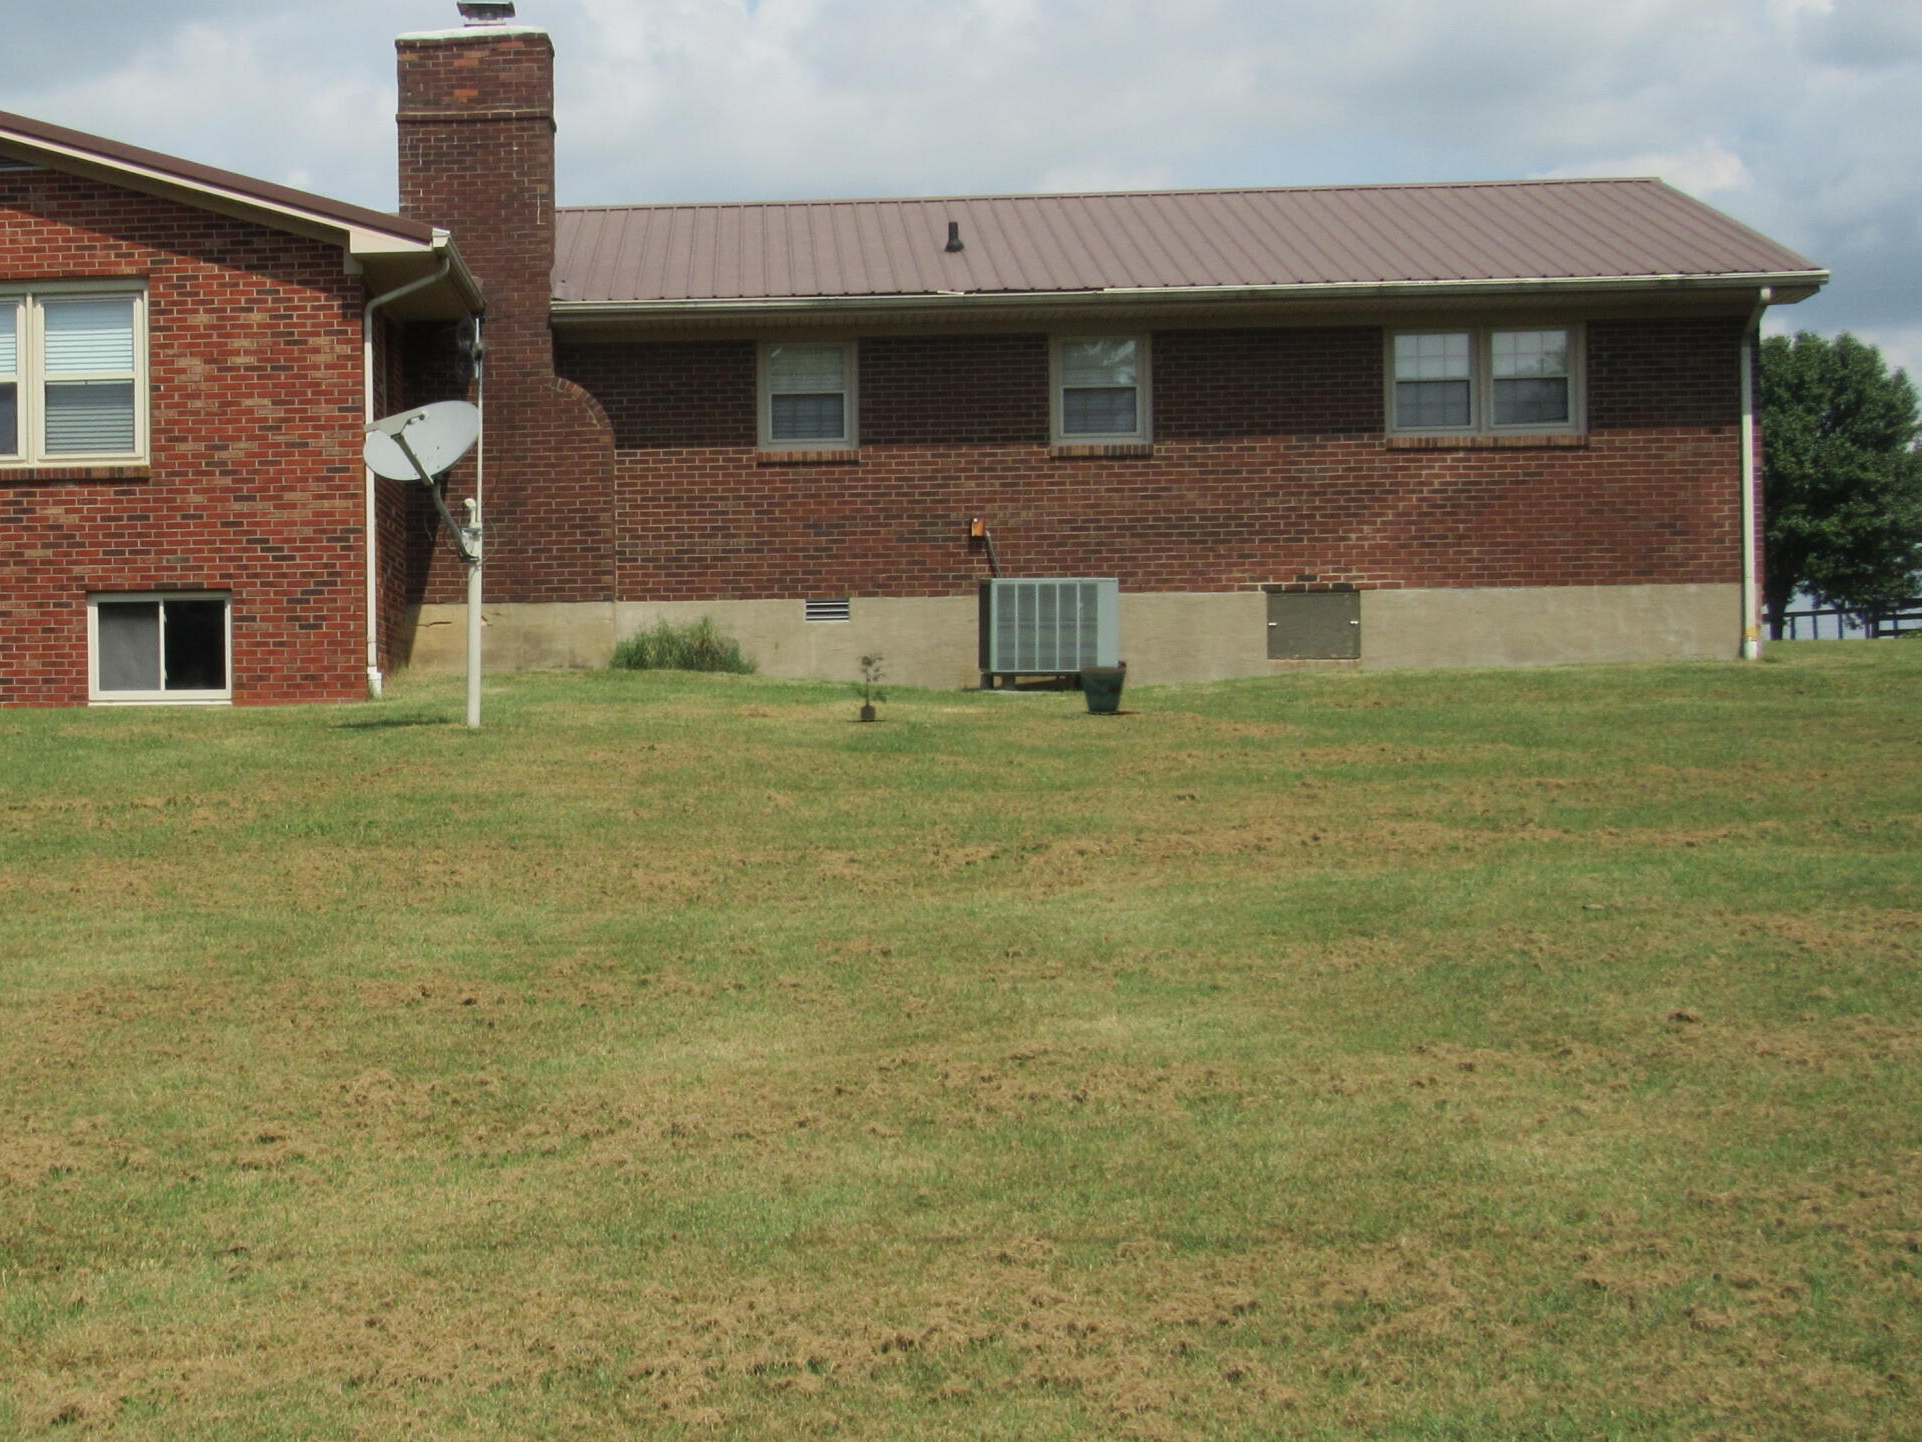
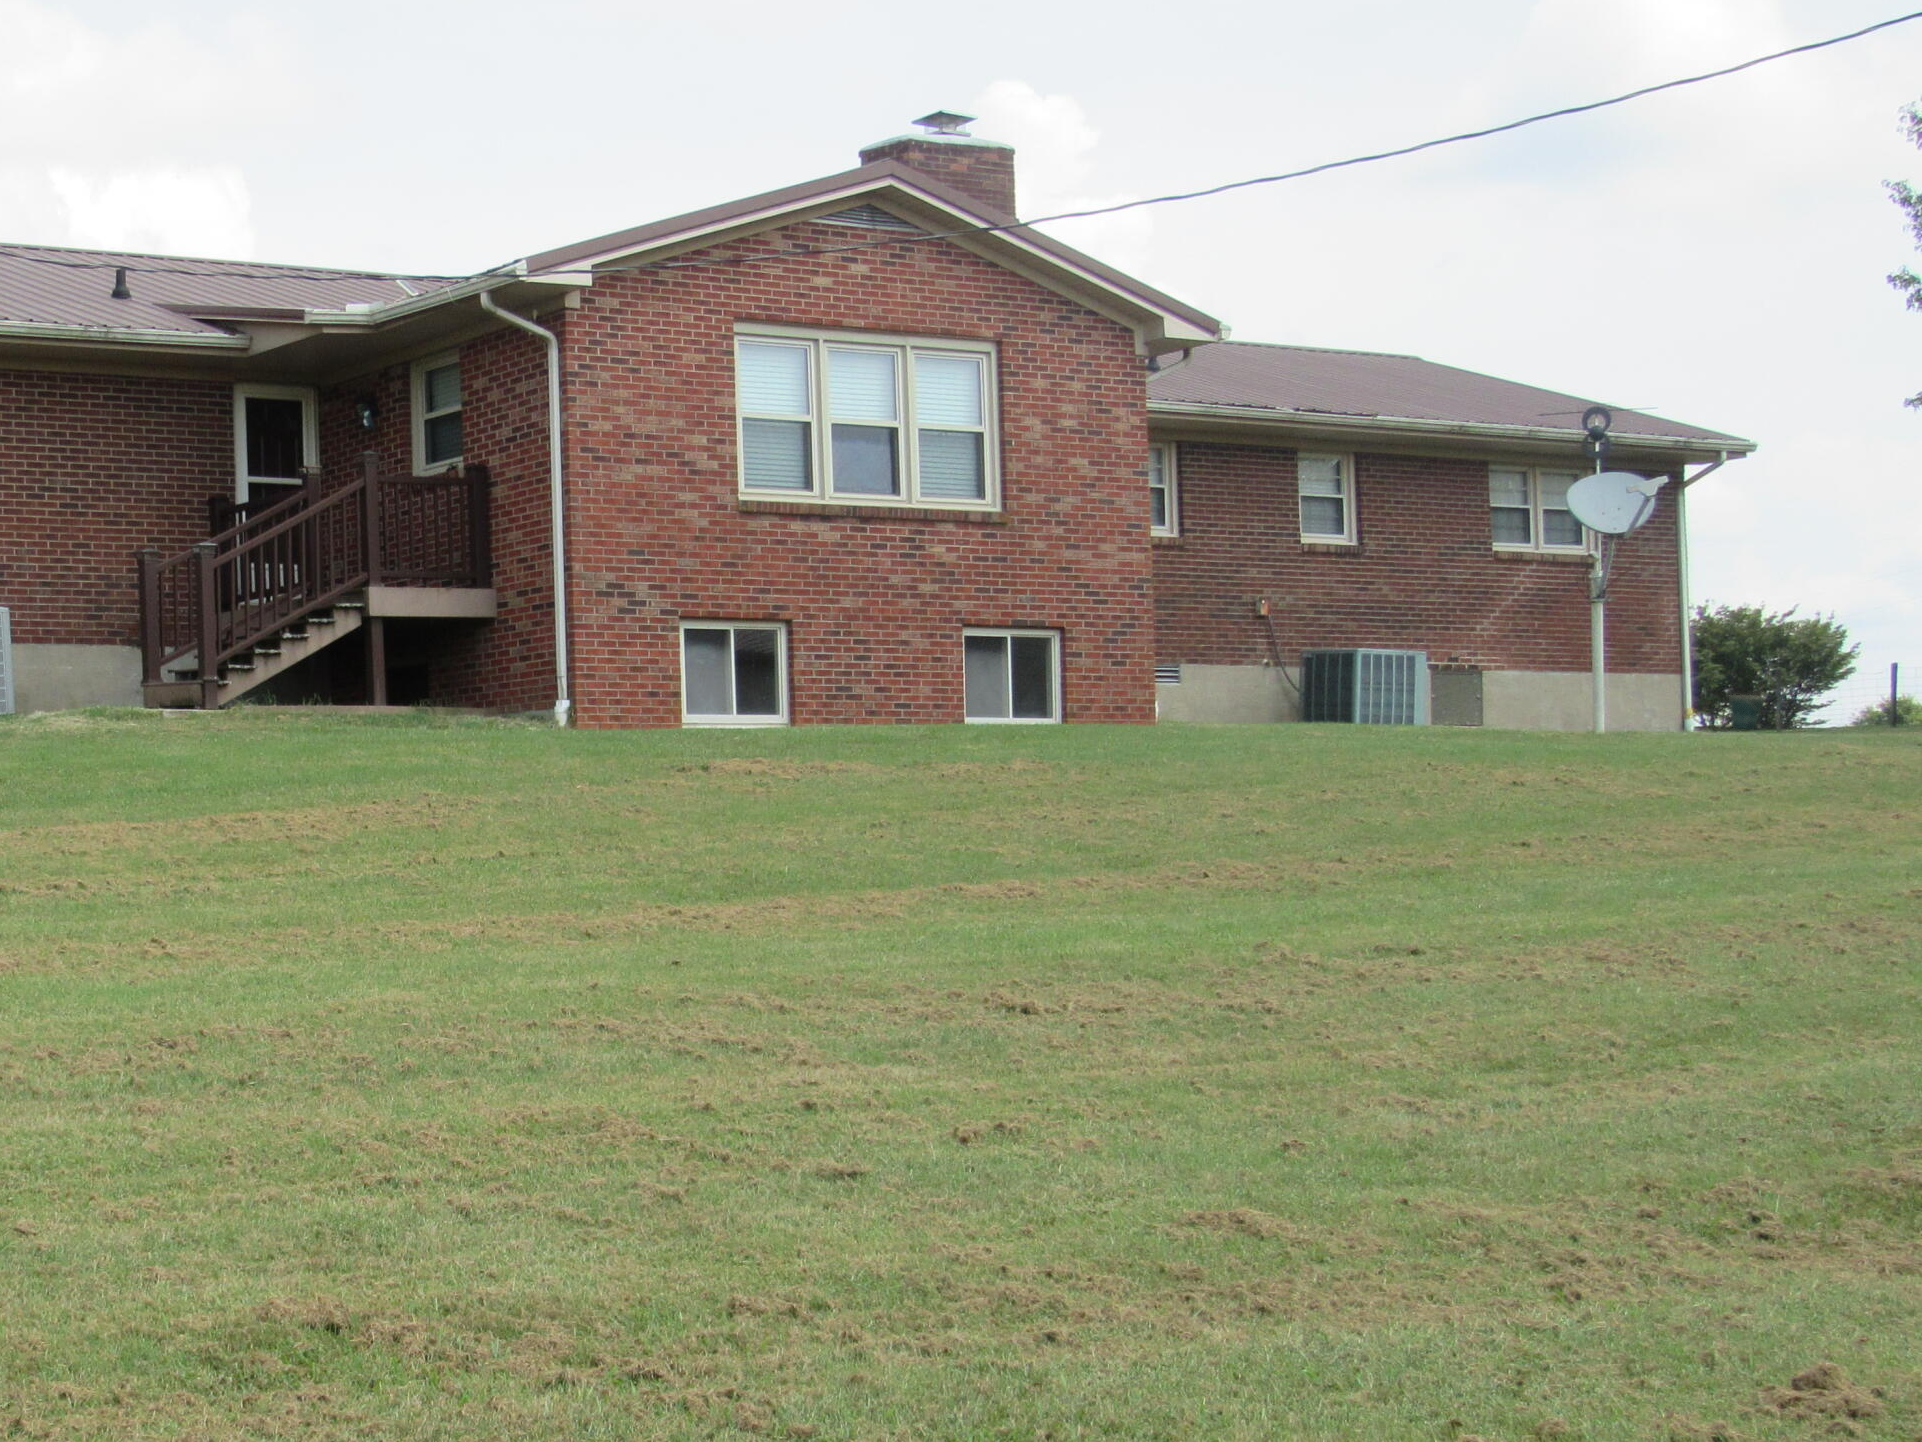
potted plant: present [856,654,887,721] -> none [1673,677,1696,730]

